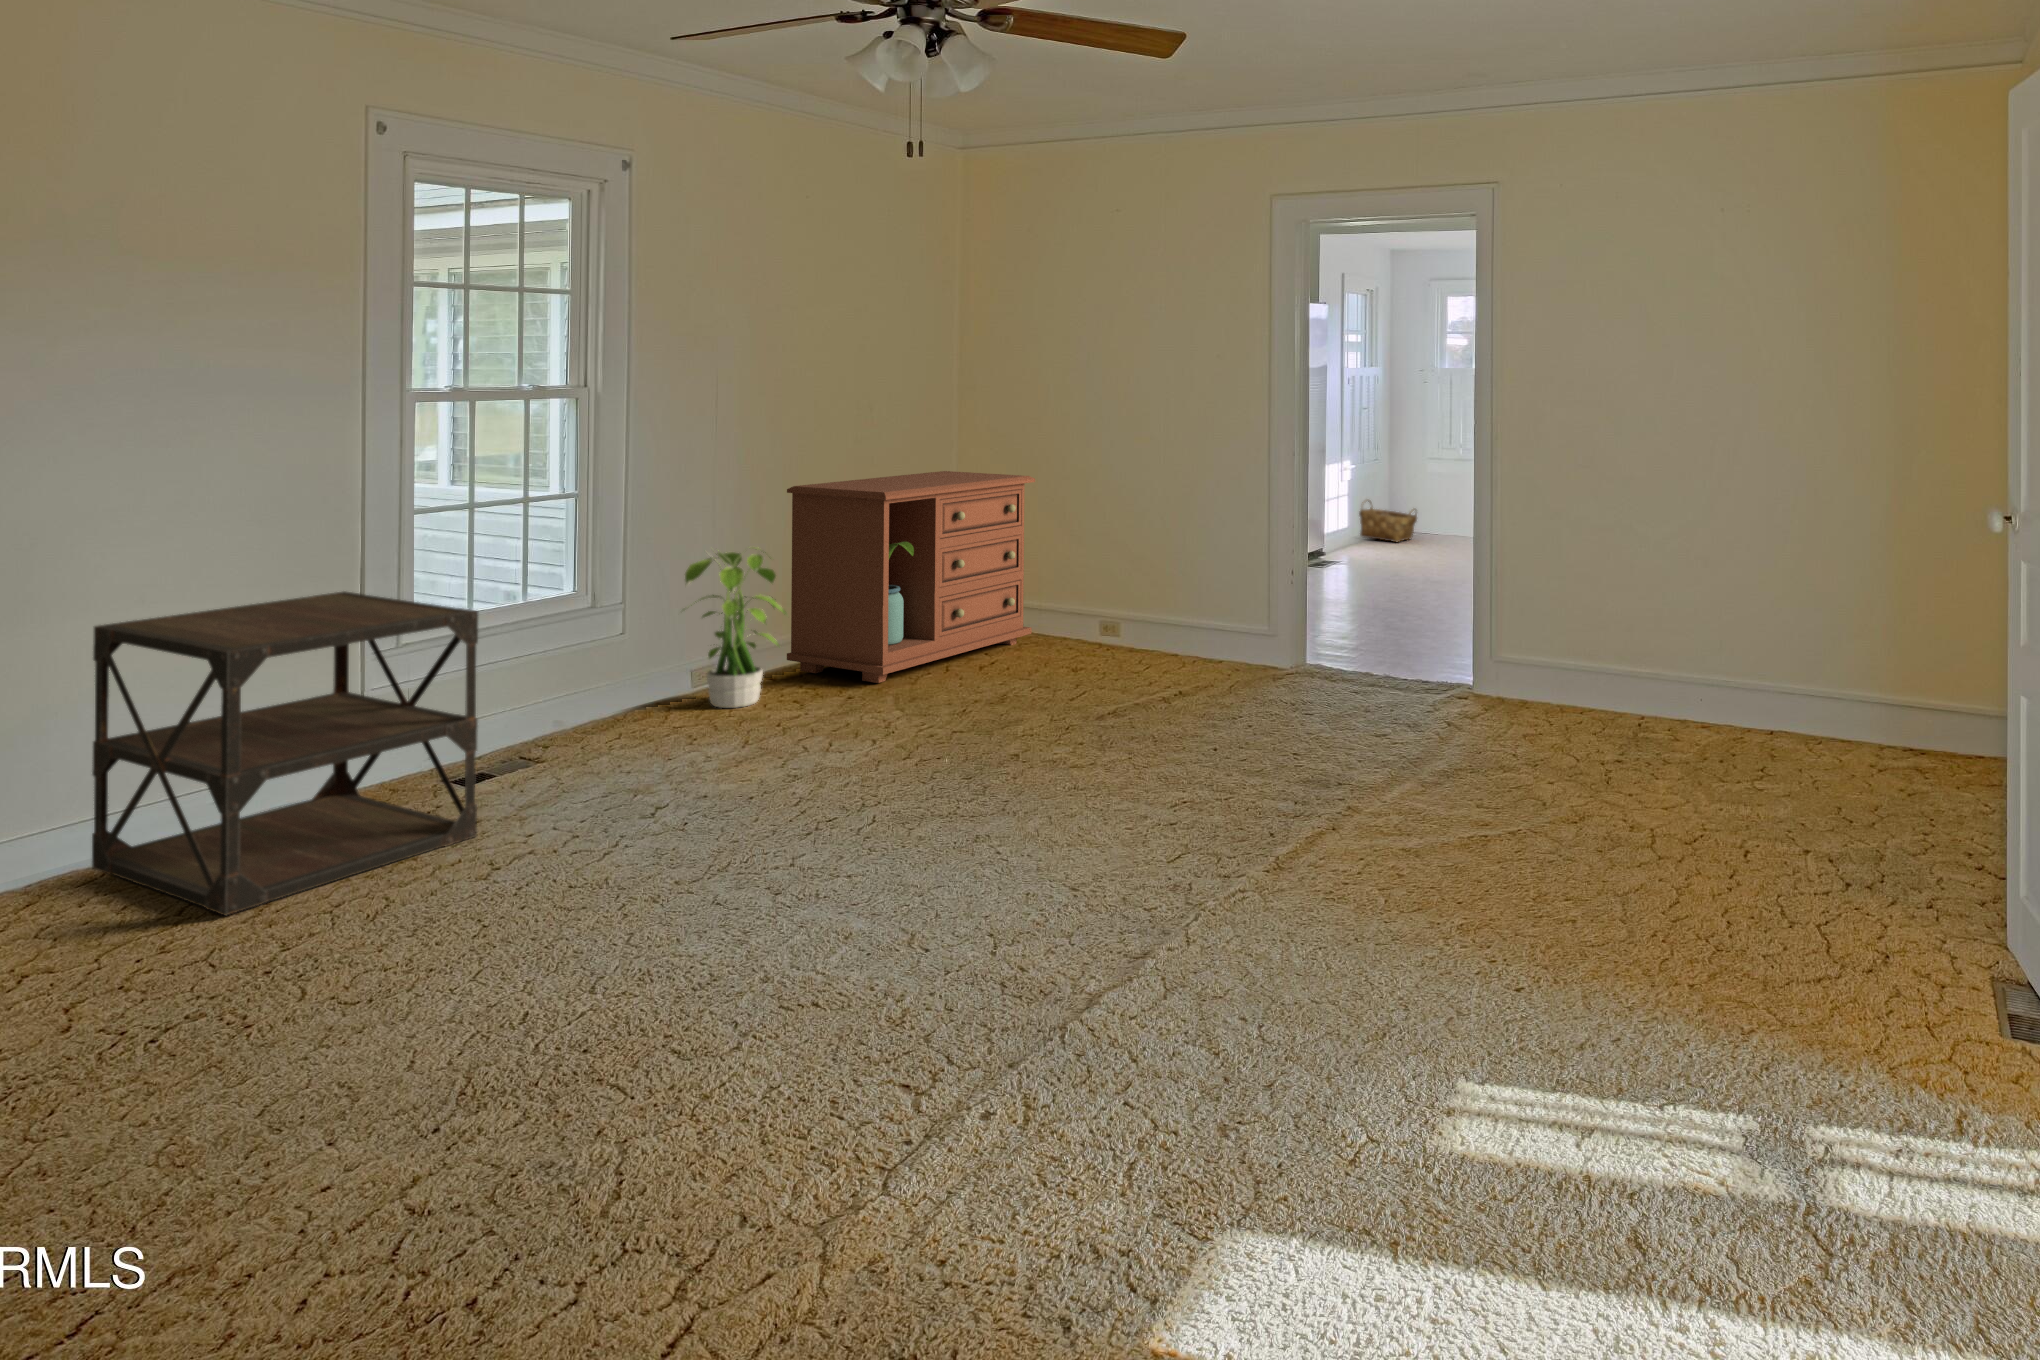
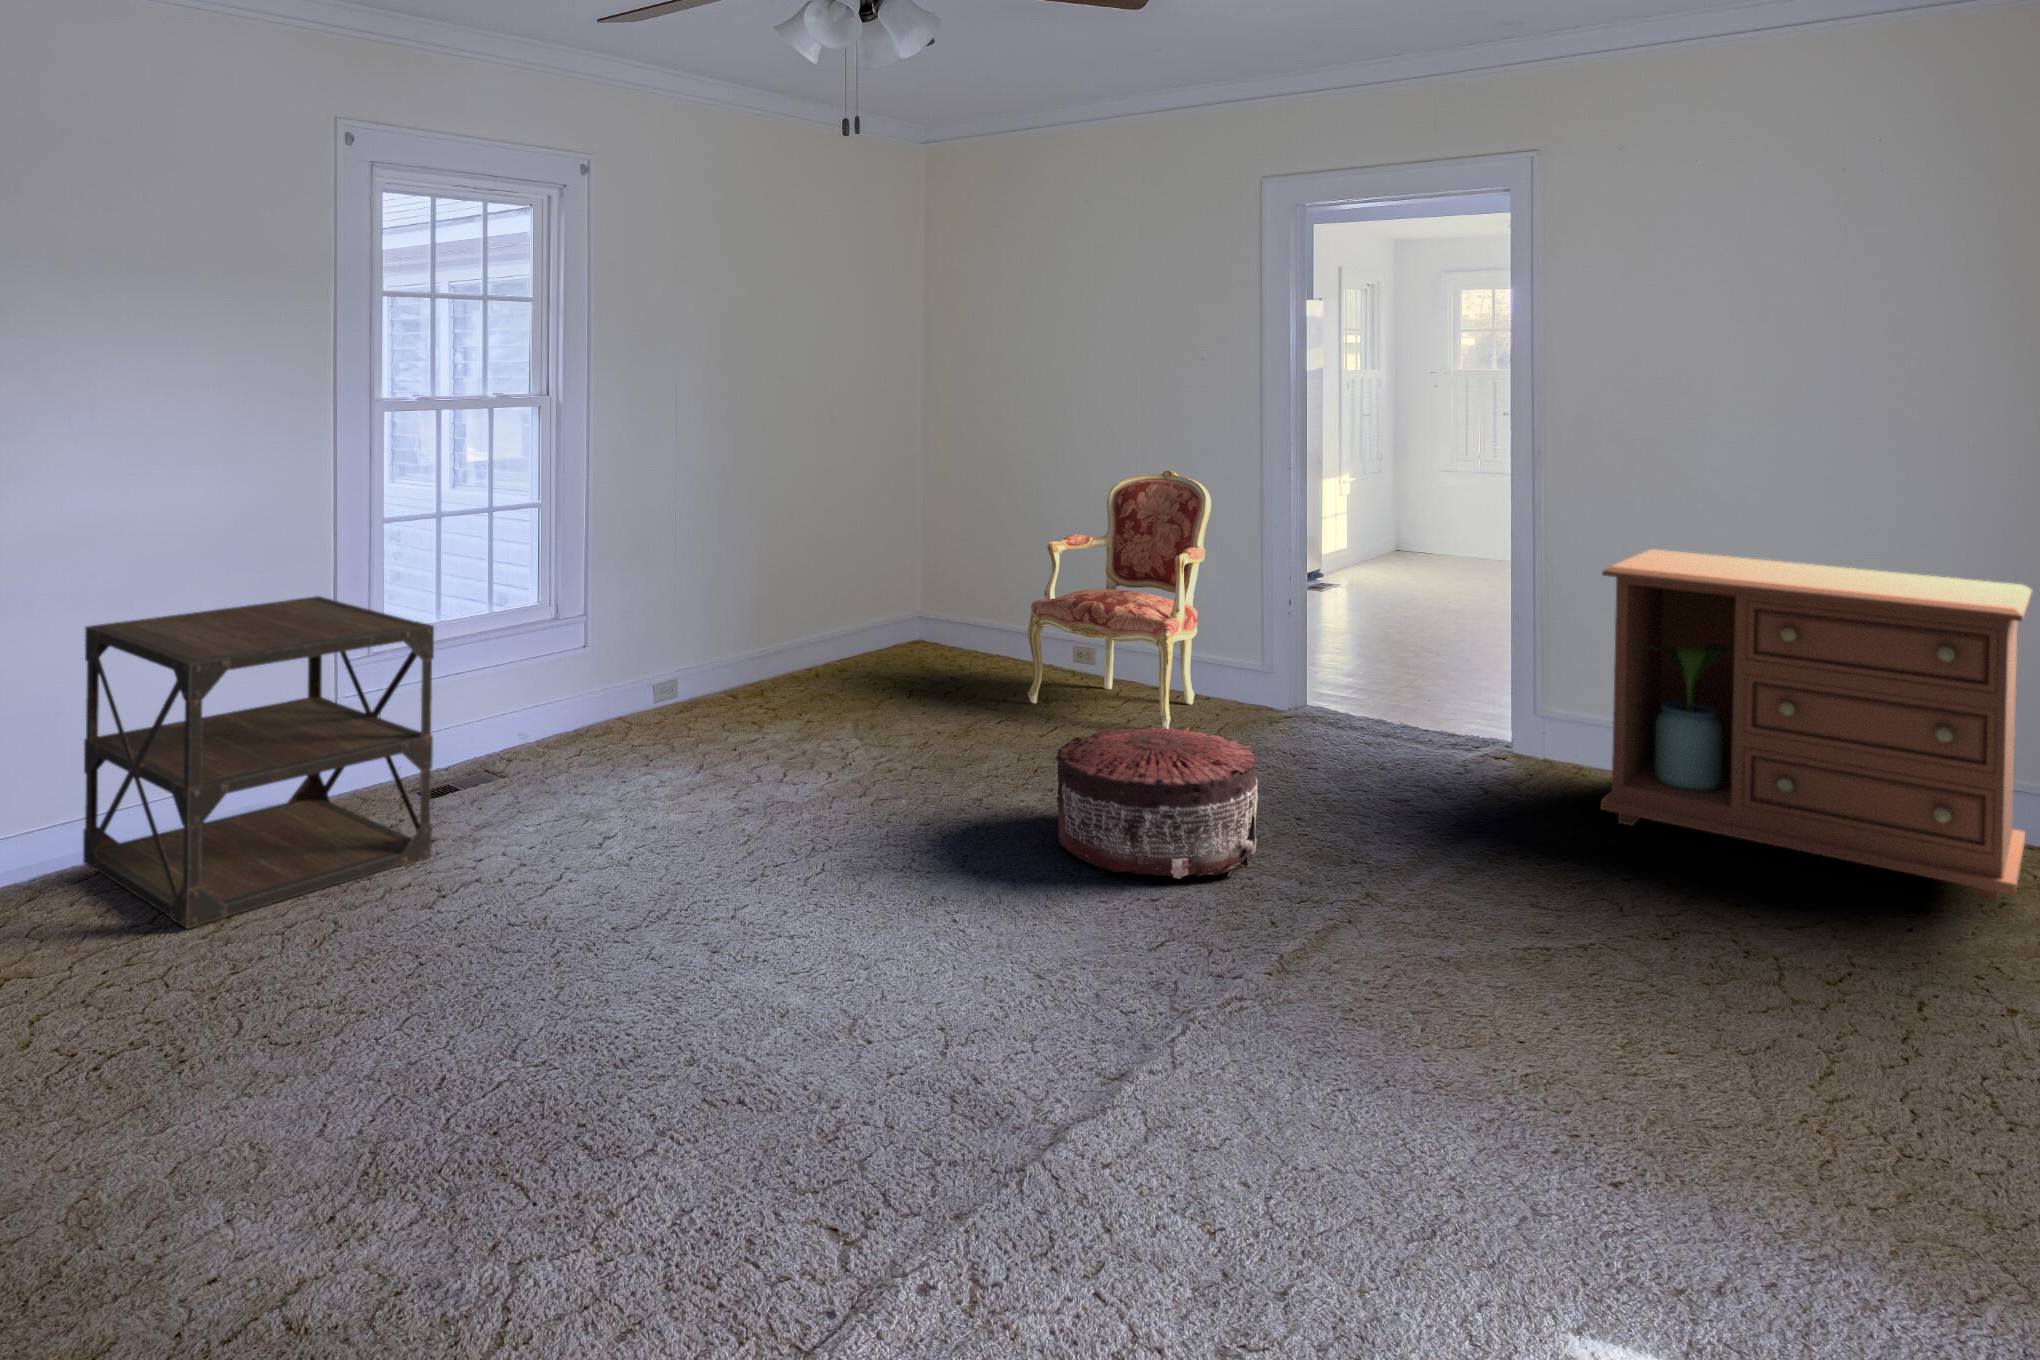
armchair: none [1052,456,1217,688] -> present [1028,470,1211,729]
dresser: present [787,471,1035,683] -> present [1601,549,2032,903]
woven basket: present [1359,500,1417,542] -> none [1371,514,1438,563]
potted plant: present [682,548,787,708] -> none [644,556,753,725]
pouf: none [1083,675,1260,803] -> present [1056,727,1258,879]

